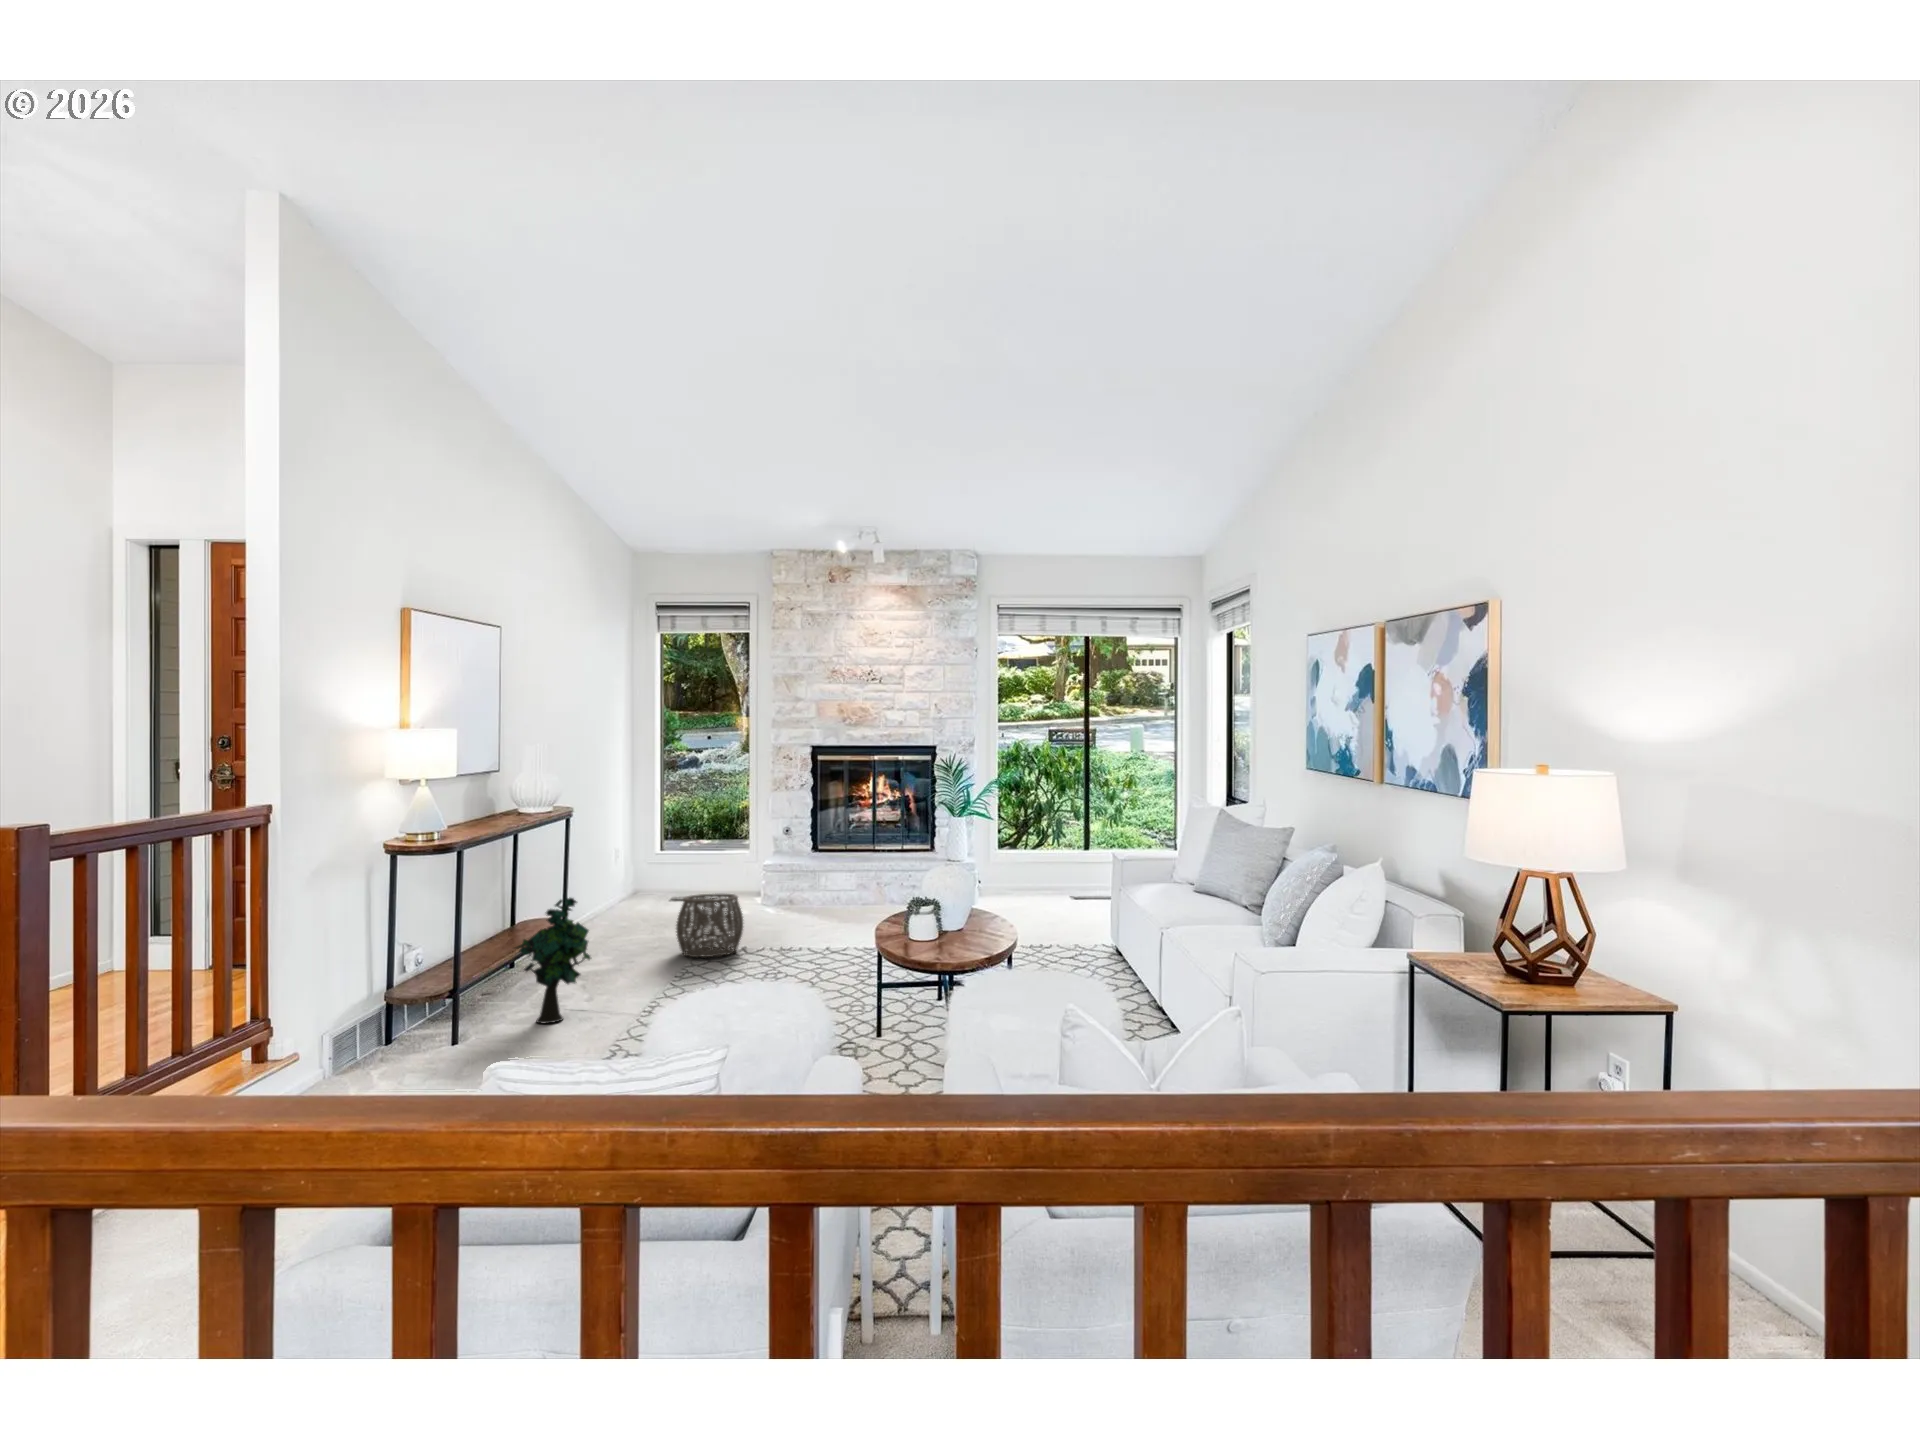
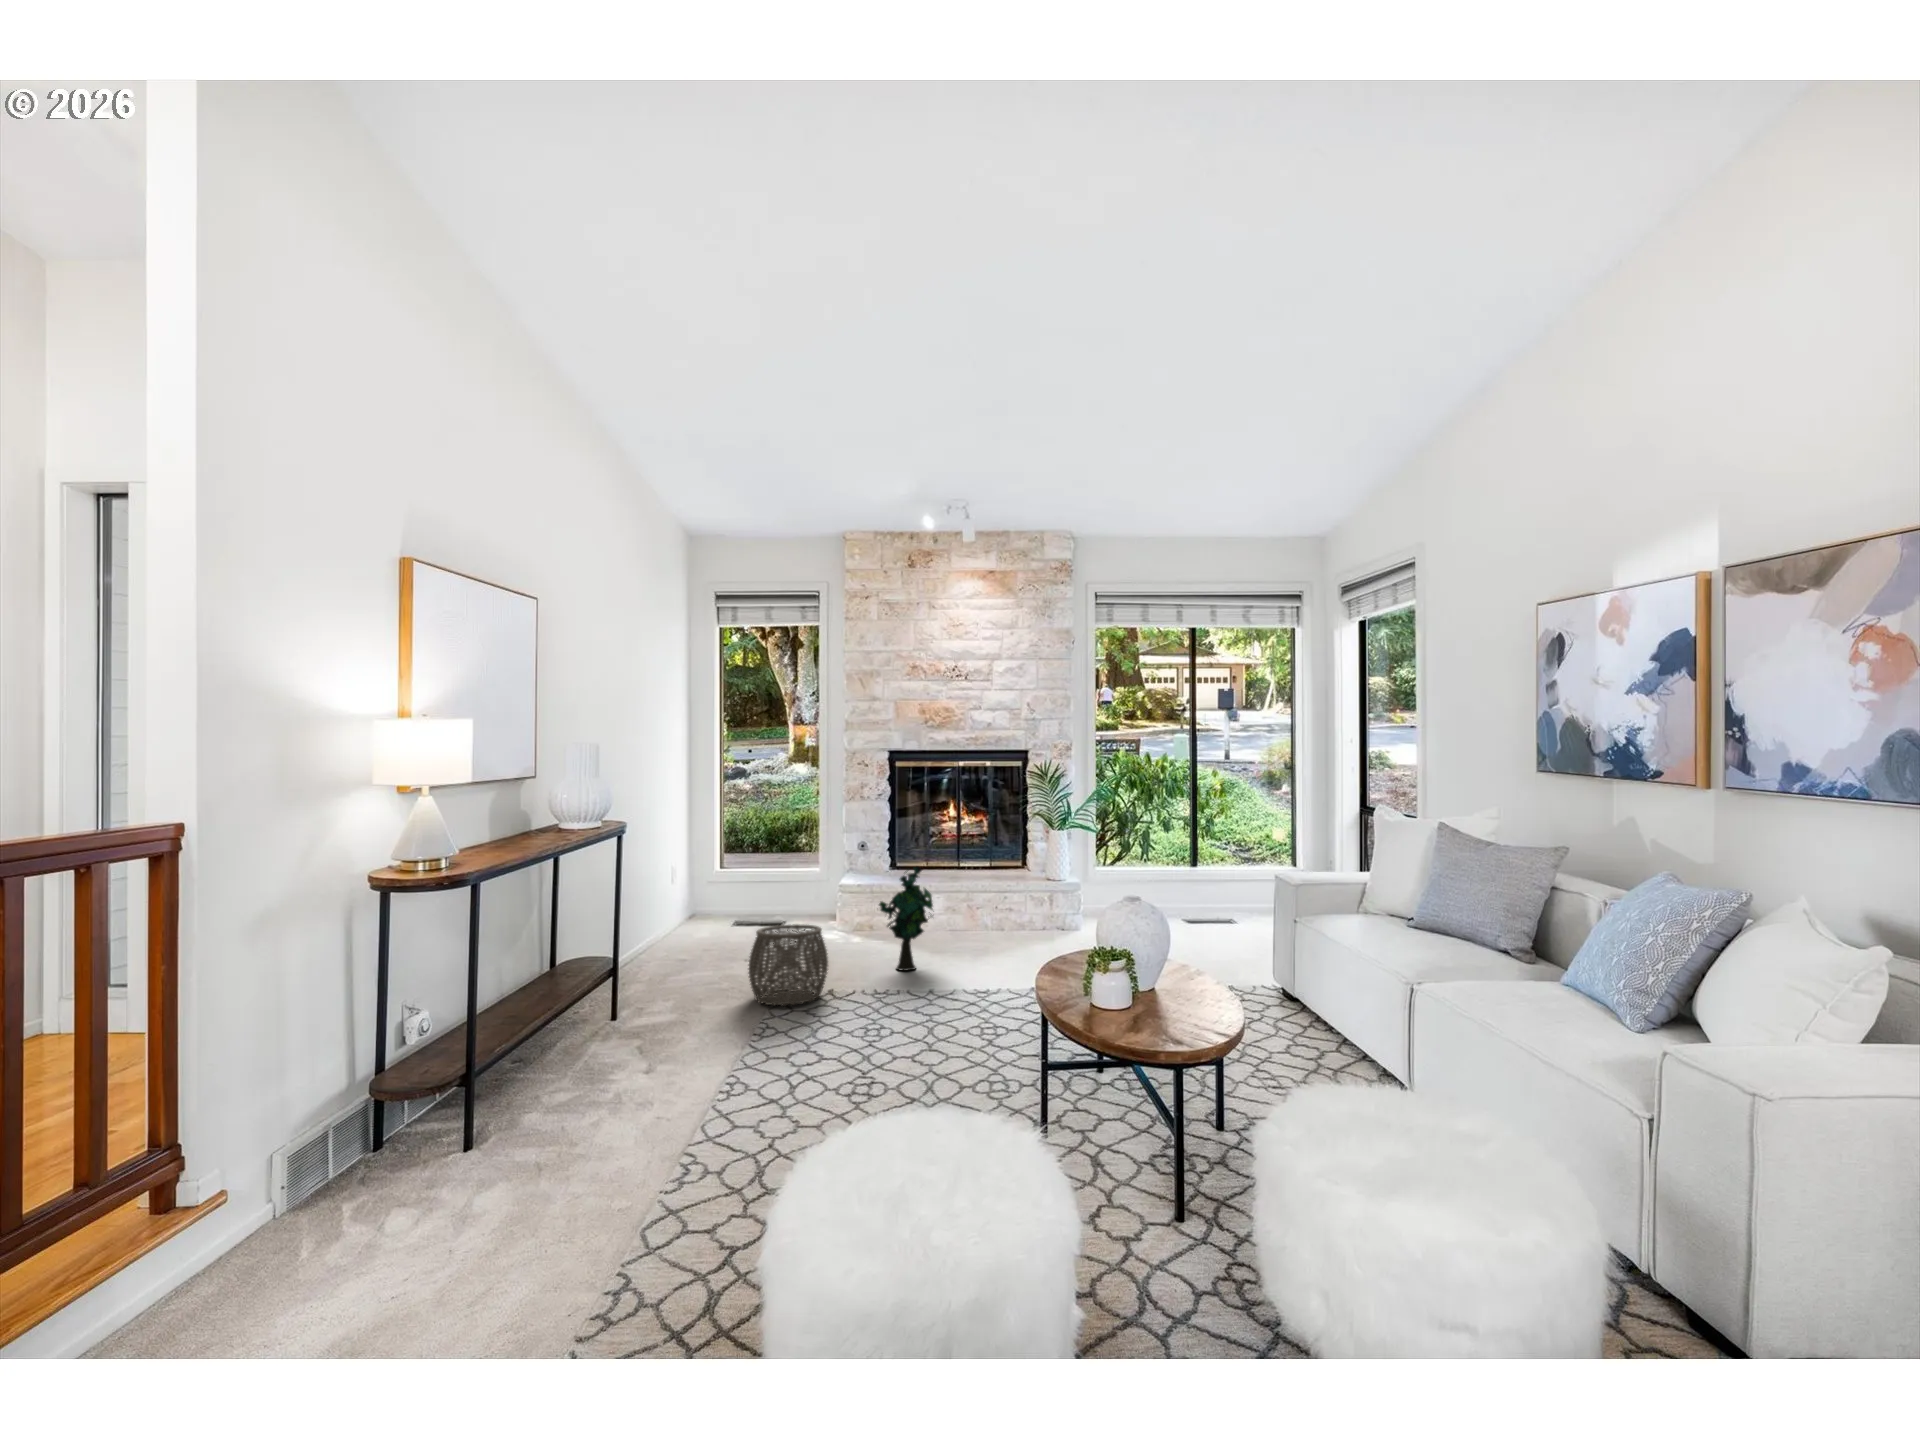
decorative plant: present [515,898,591,1023] -> present [879,867,933,971]

